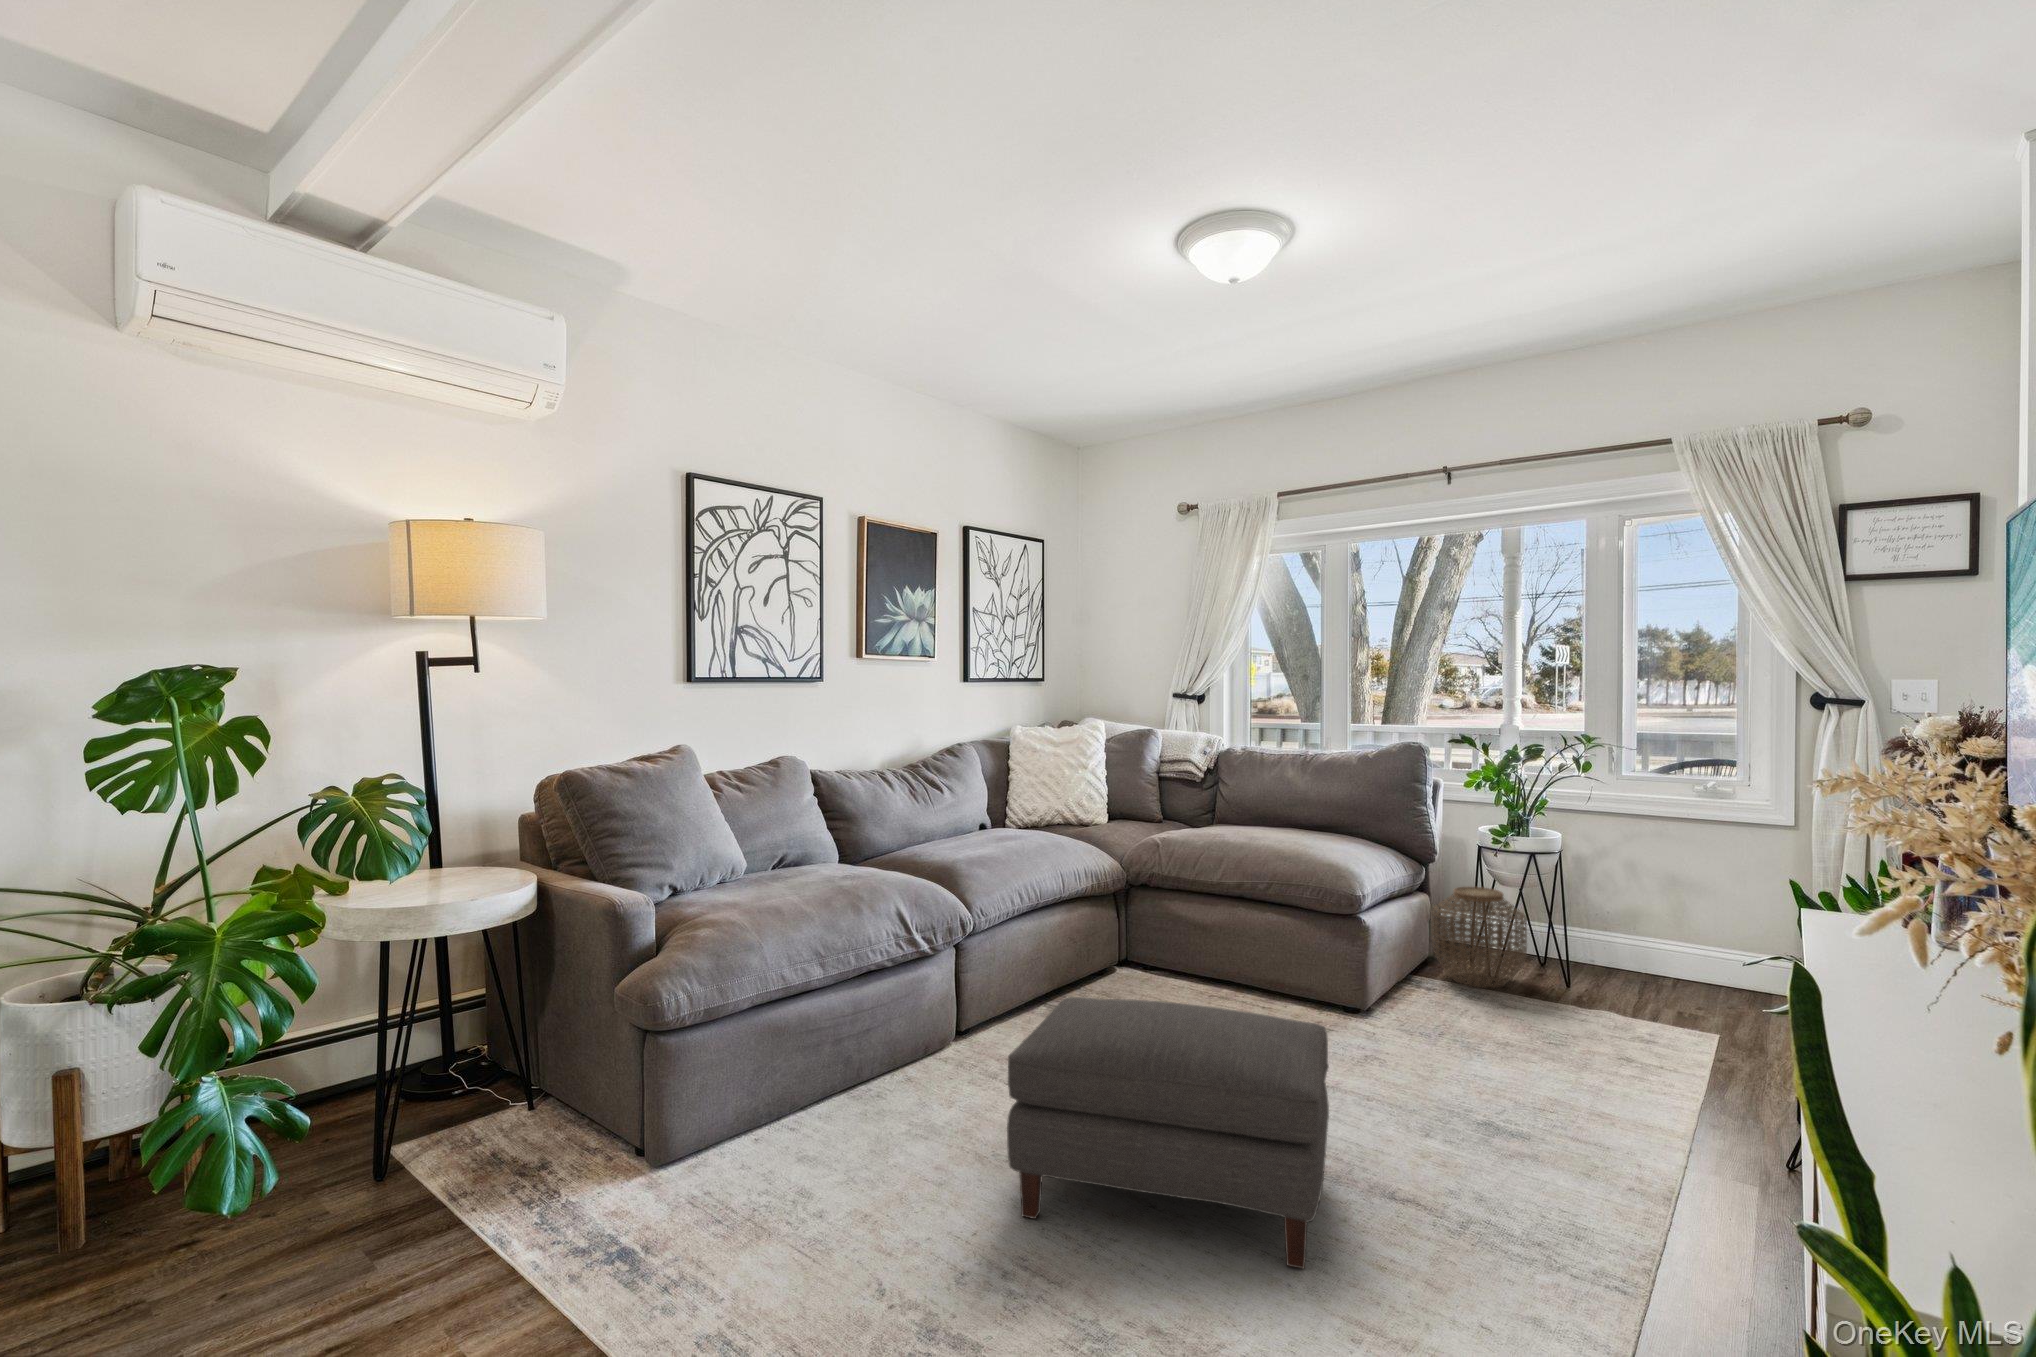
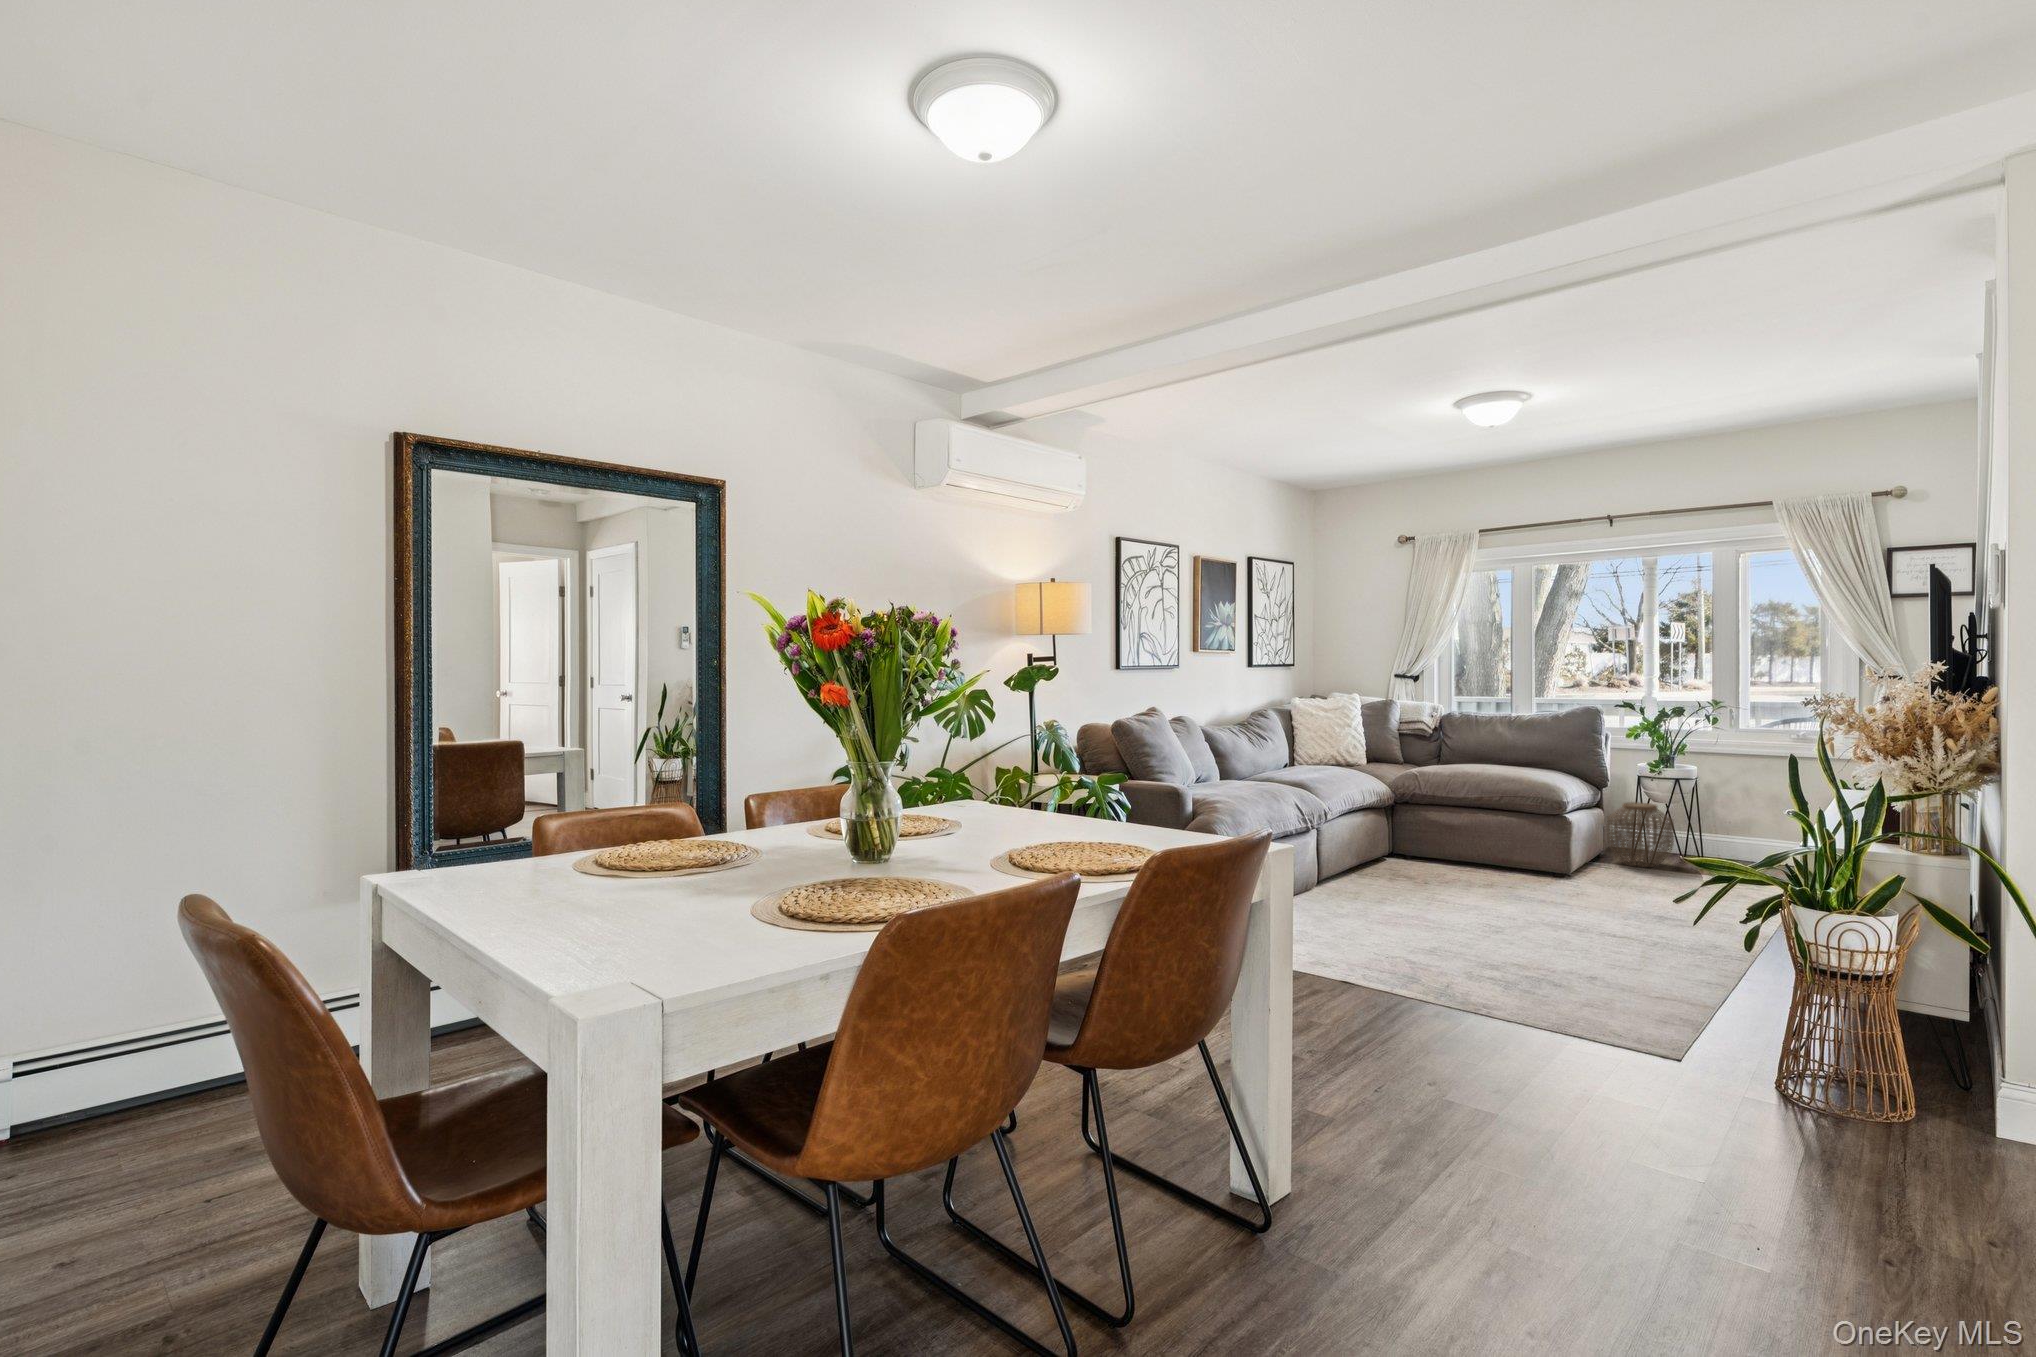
ottoman: present [1007,997,1329,1269] -> none [1411,842,1586,954]

